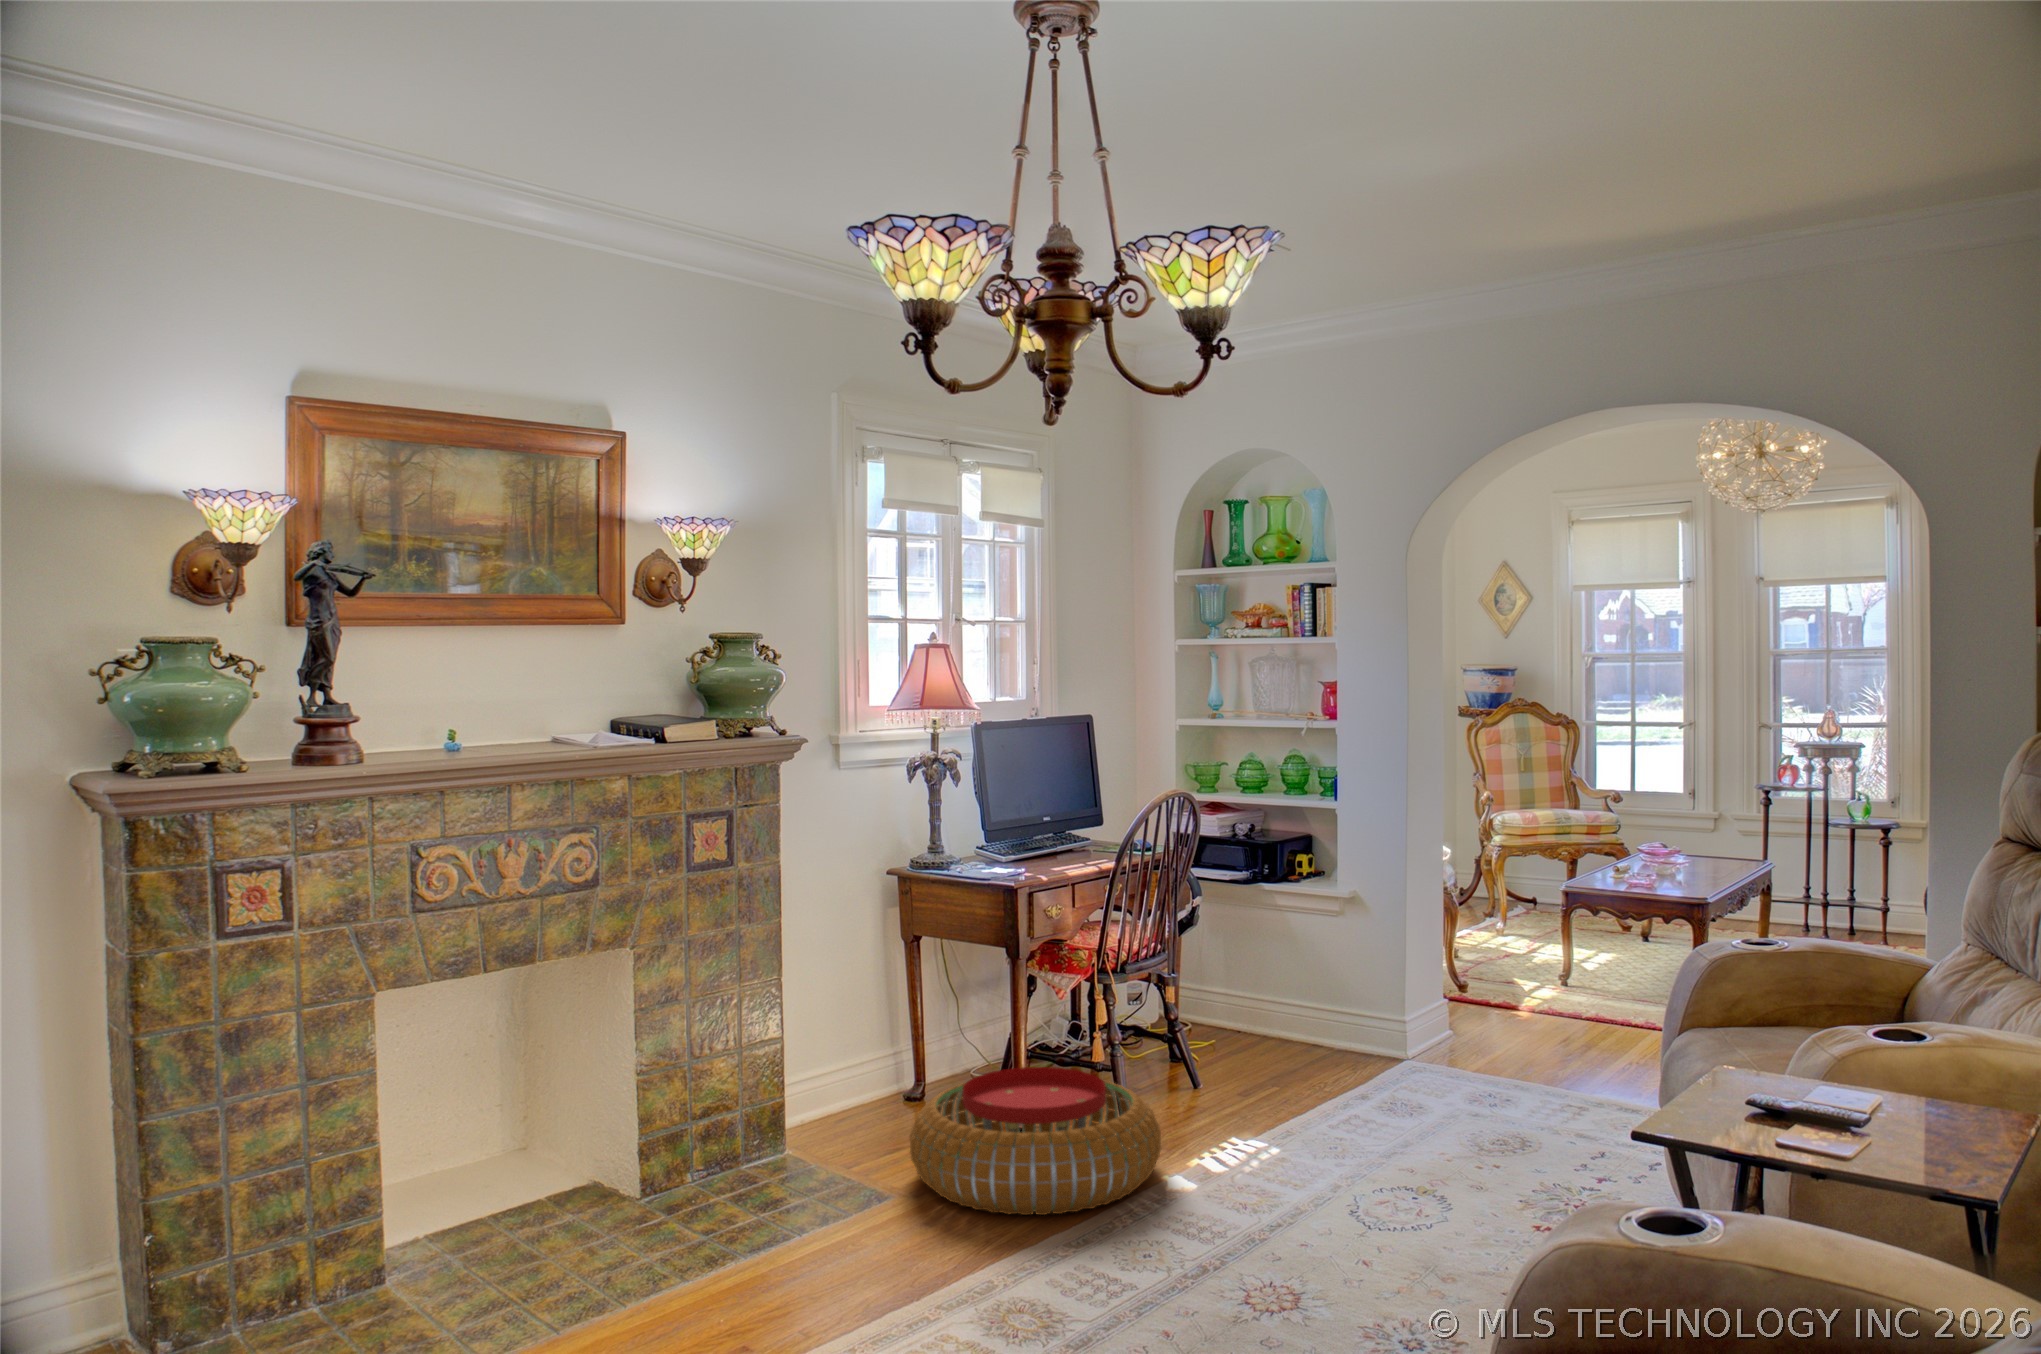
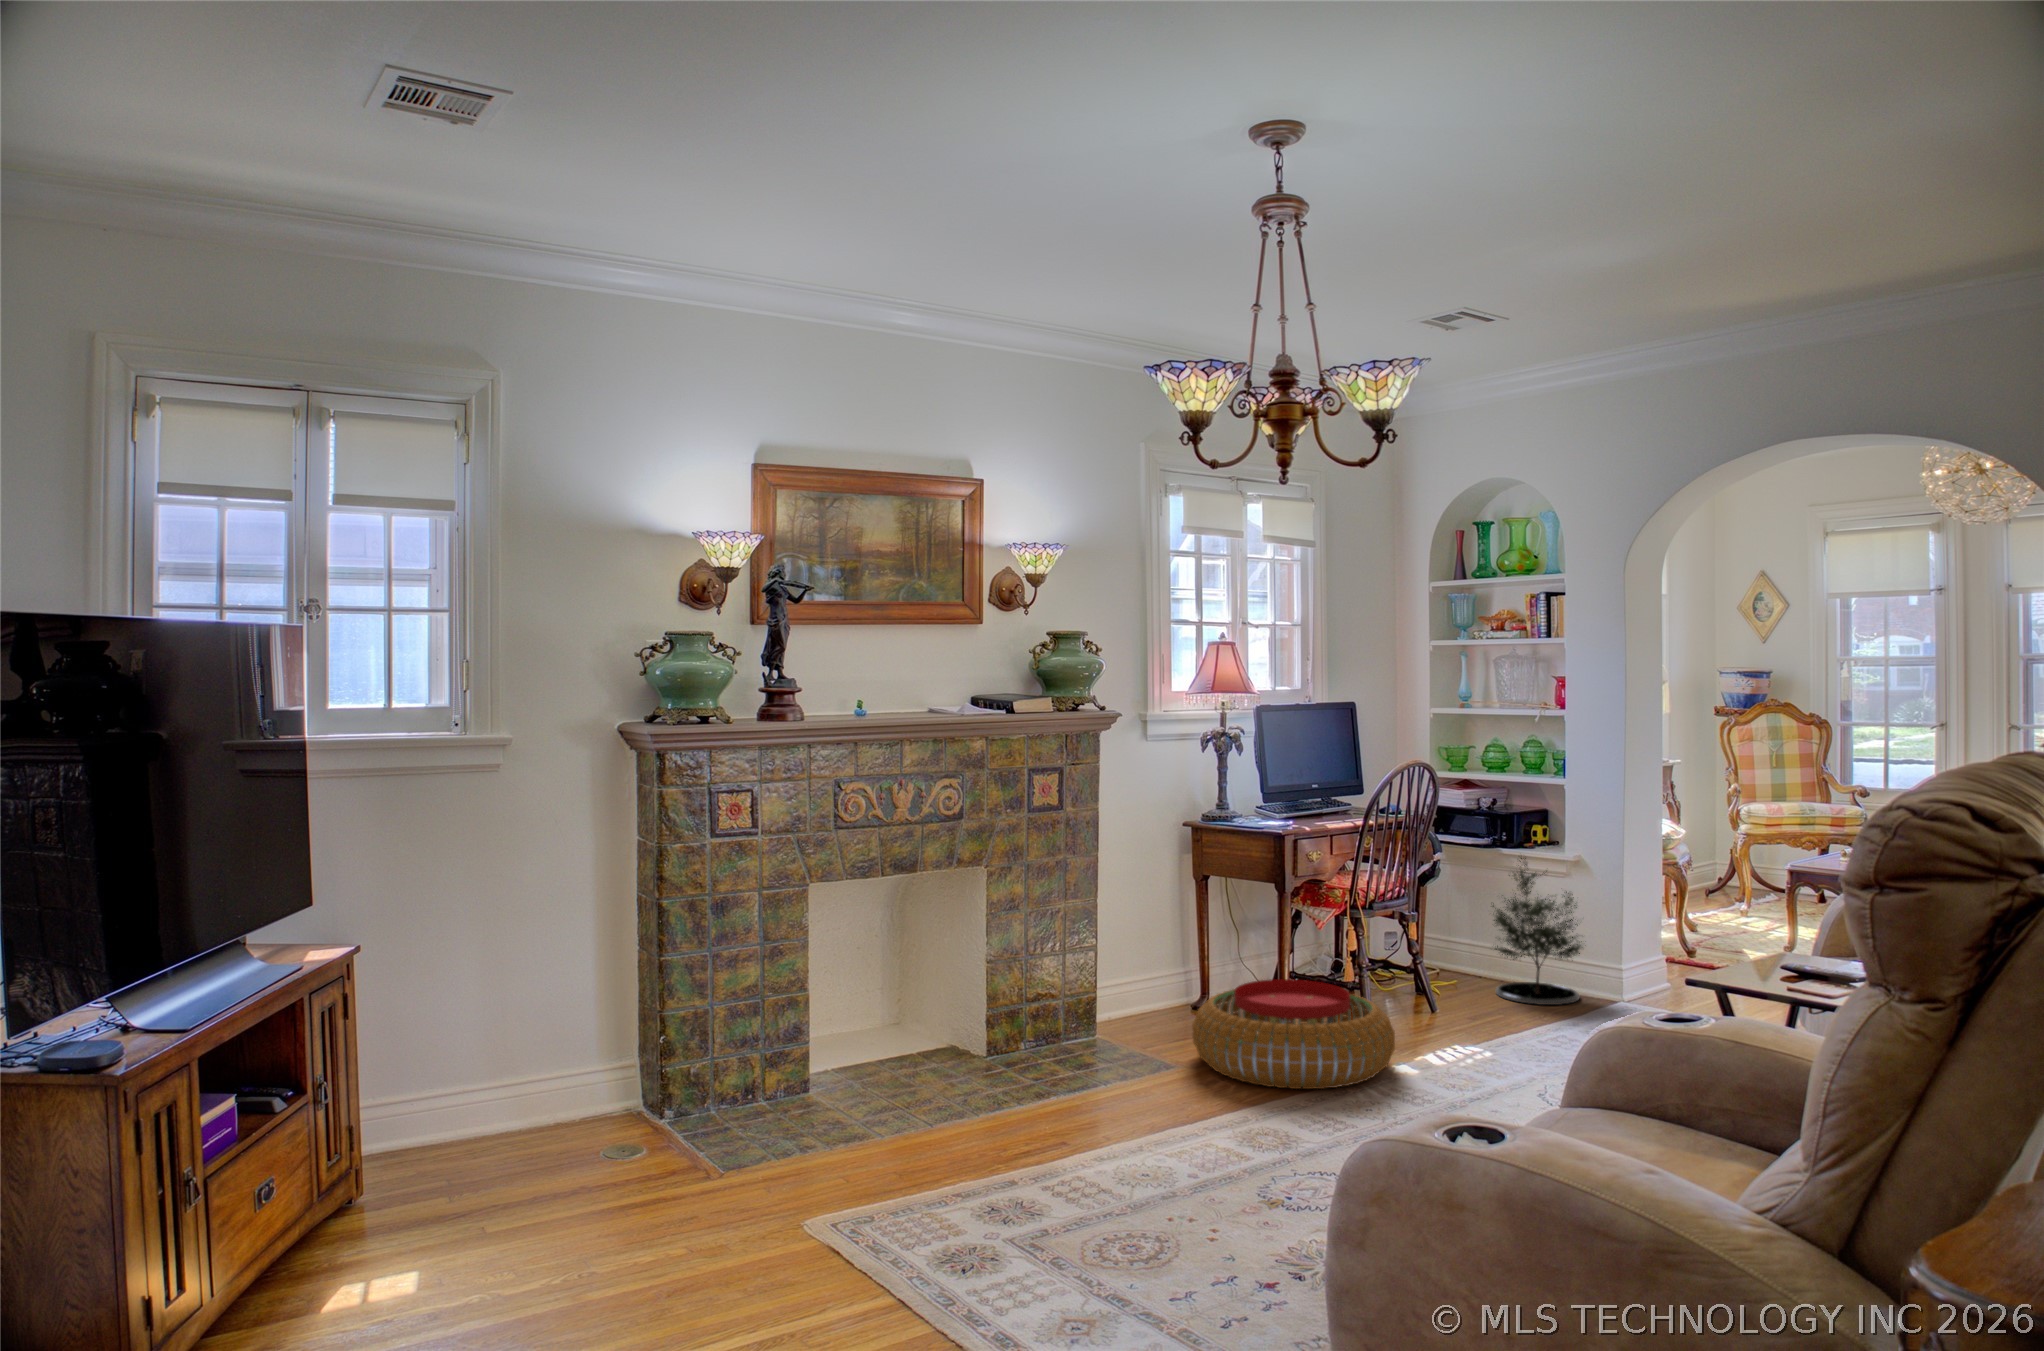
potted tree: none [1249,889,1359,1067] -> present [1492,858,1583,1005]

